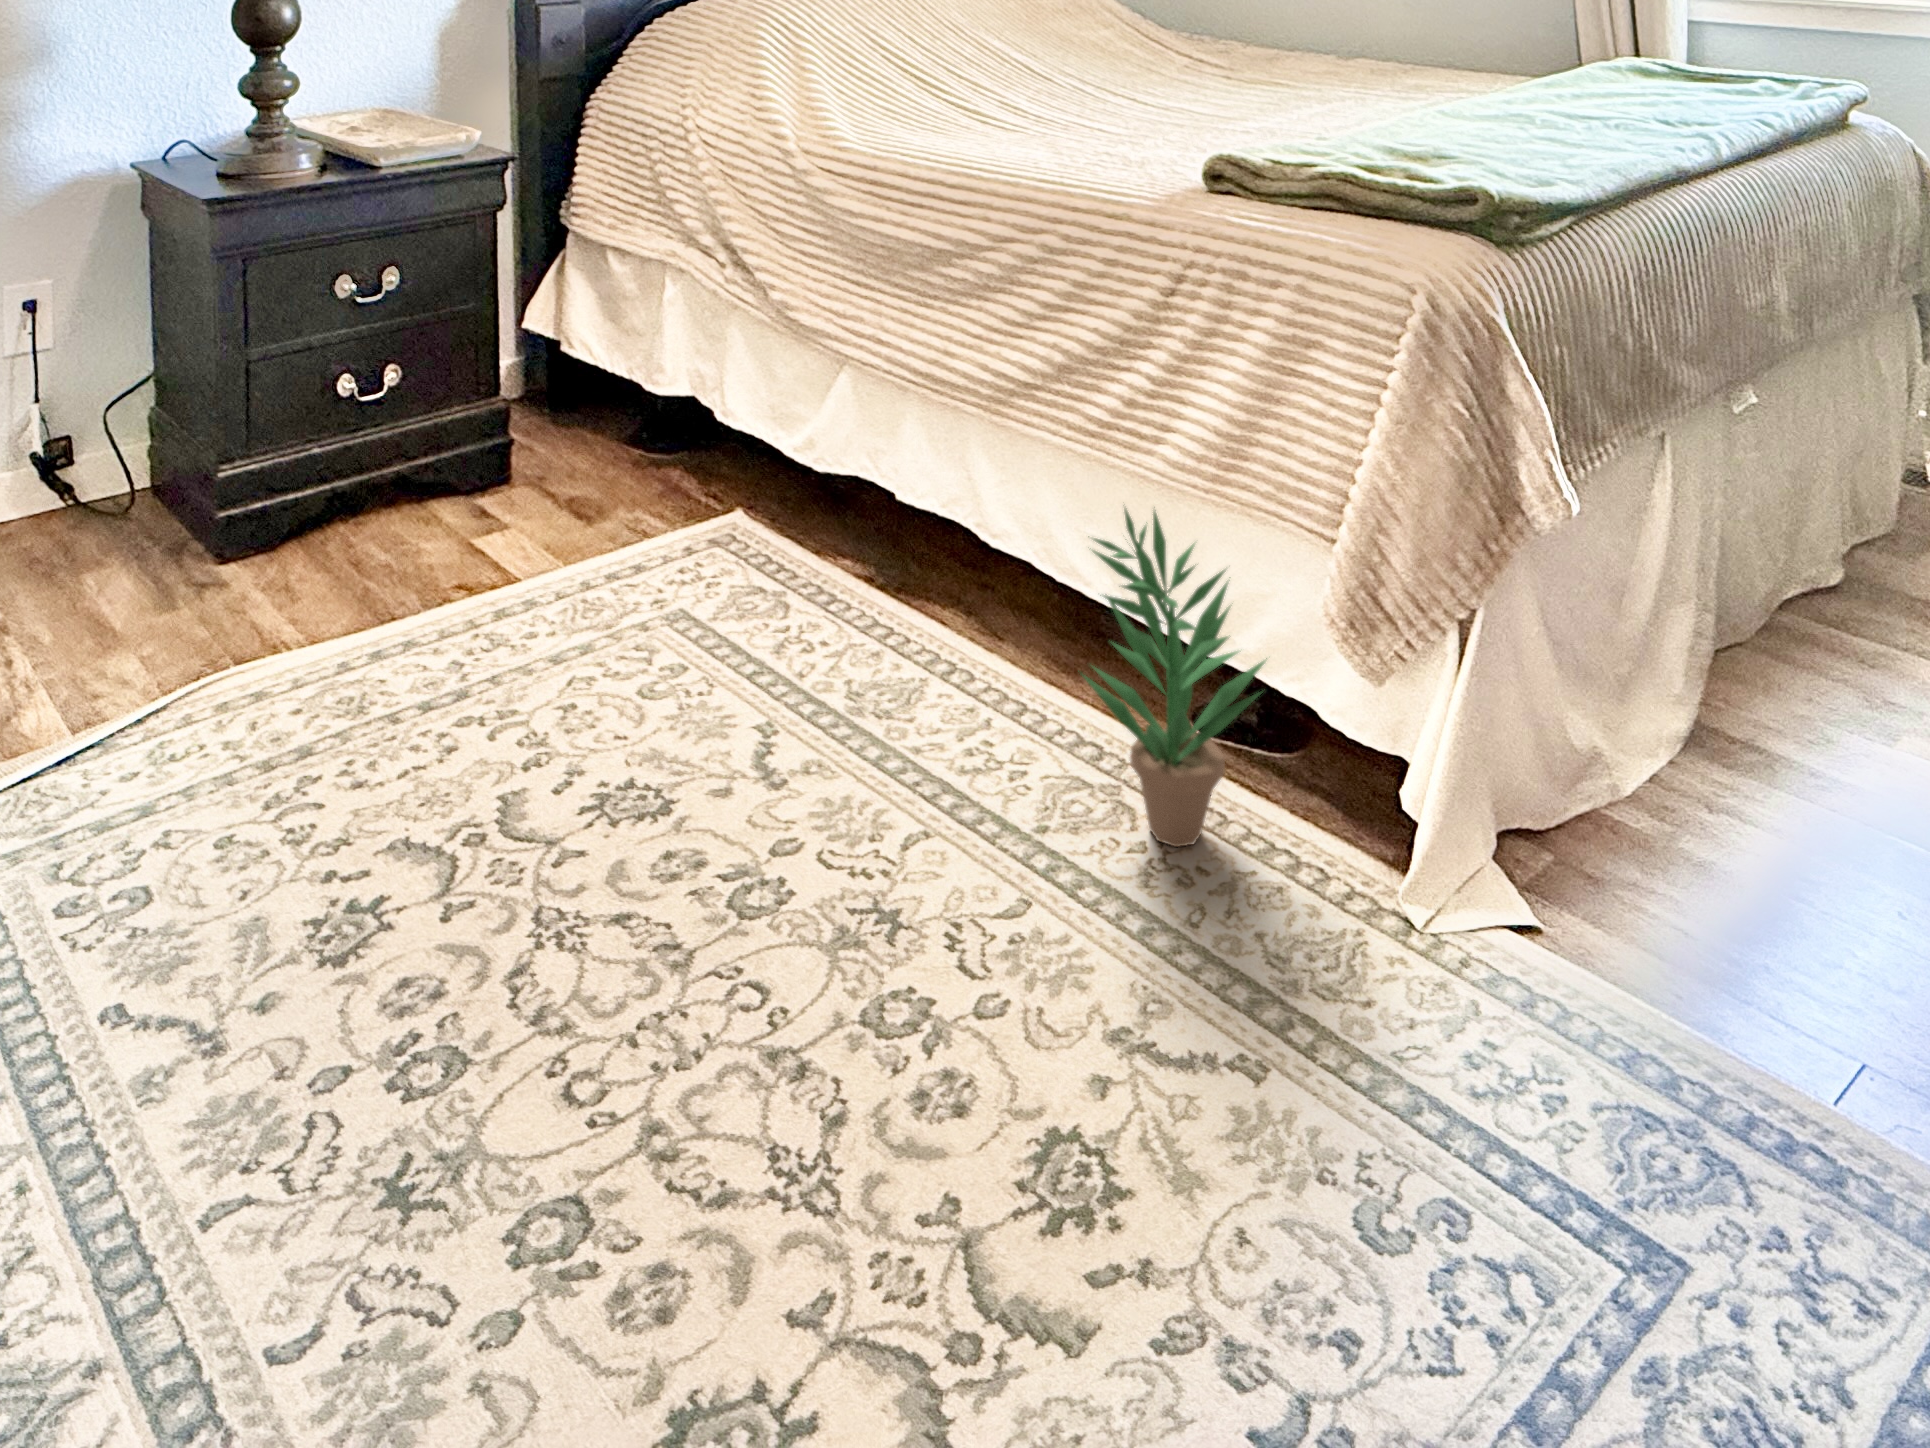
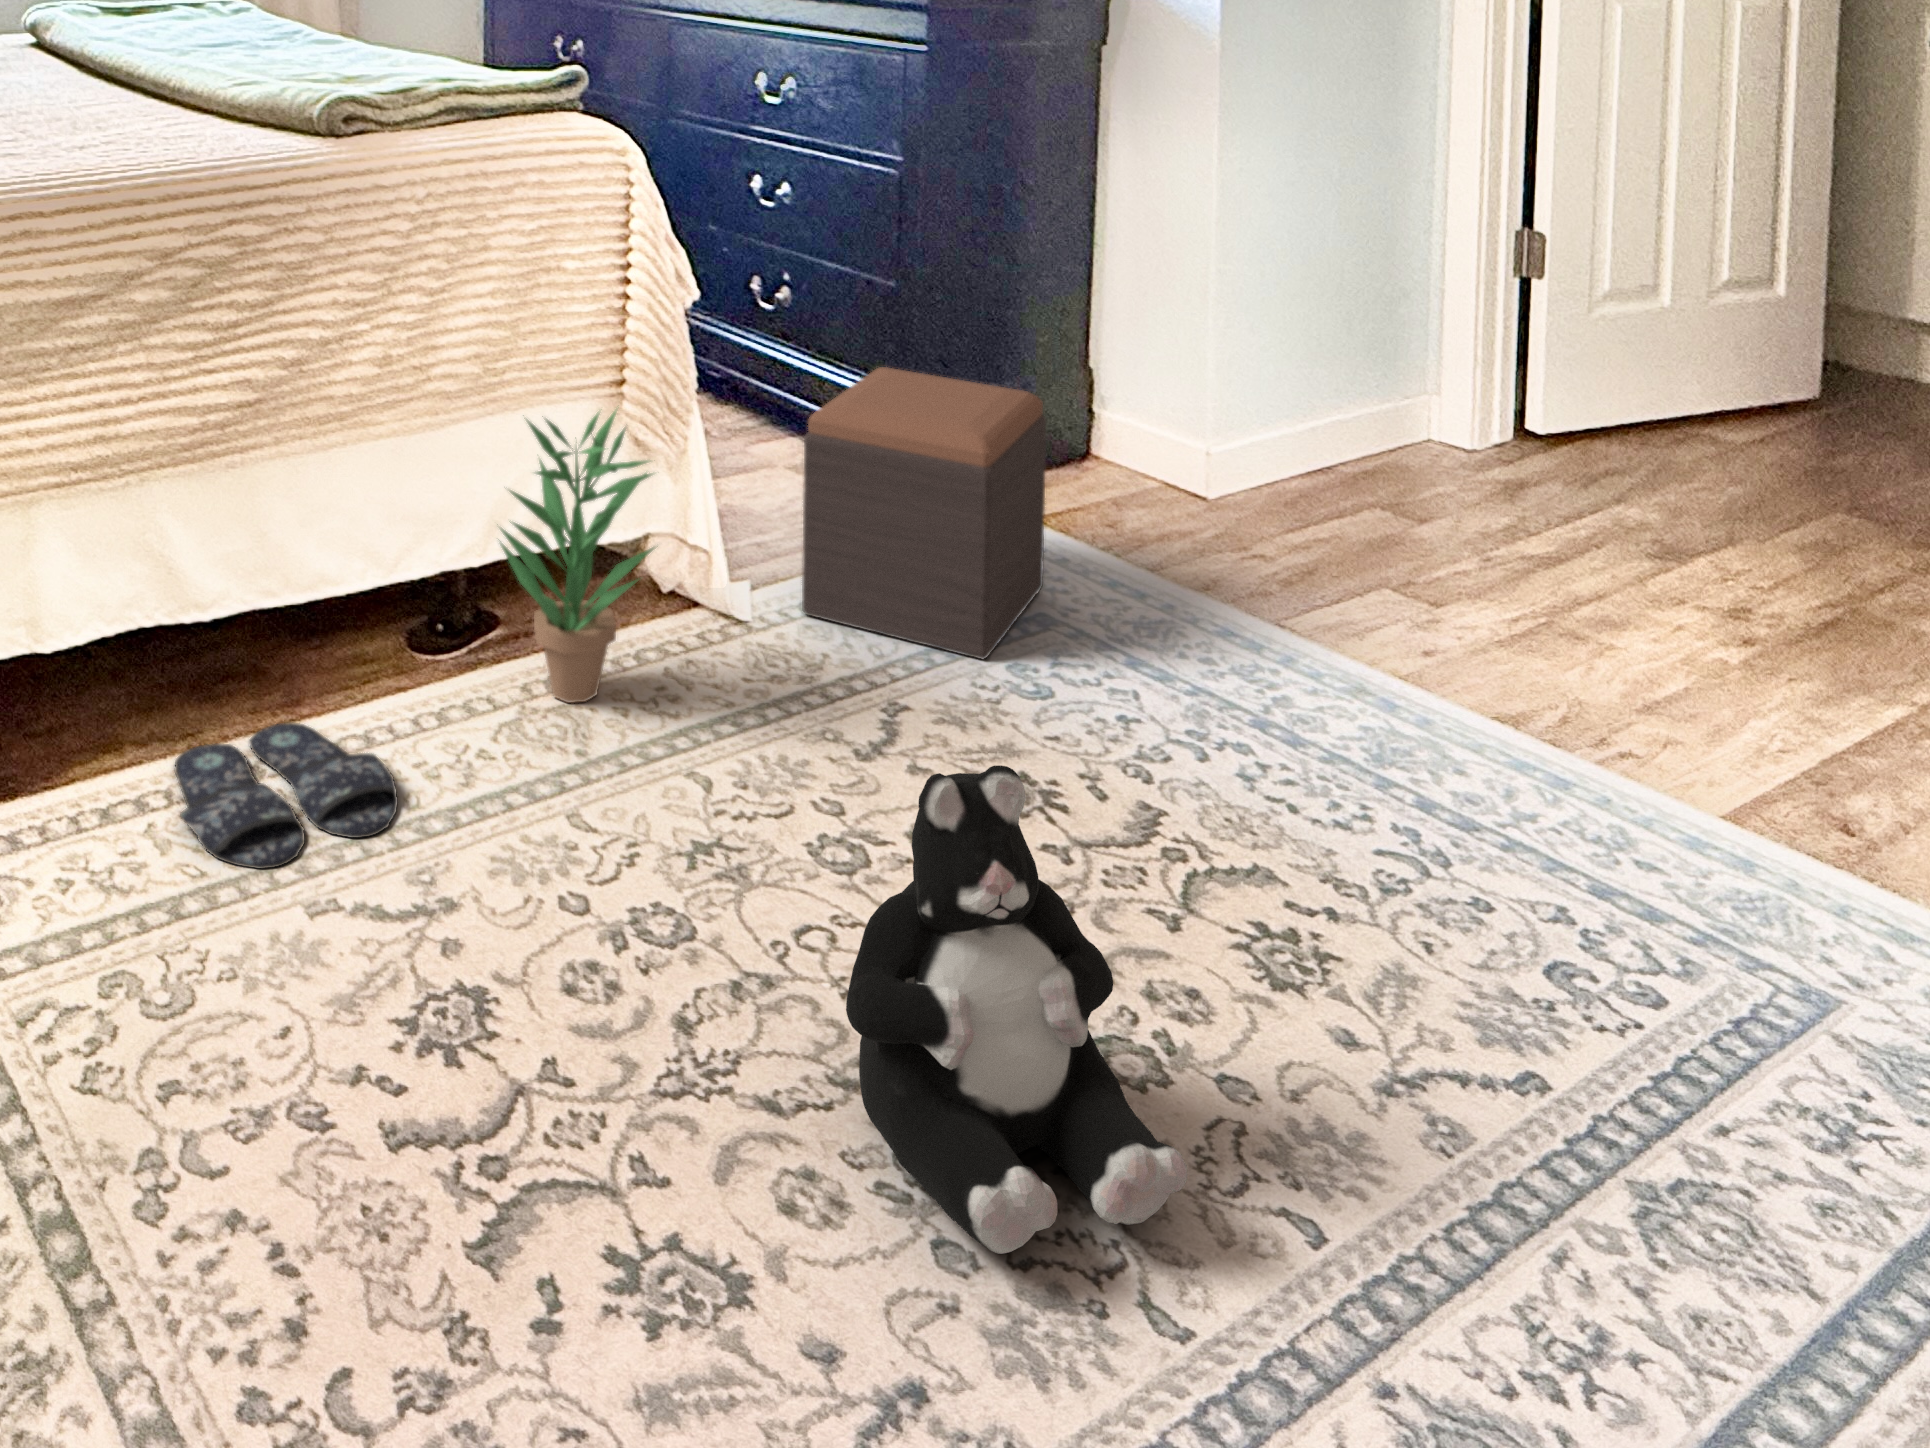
slippers: none [817,644,1030,753] -> present [175,722,398,869]
footstool: none [1483,734,1856,1313] -> present [802,367,1046,659]
plush toy: none [294,771,614,1203] -> present [846,765,1187,1254]

